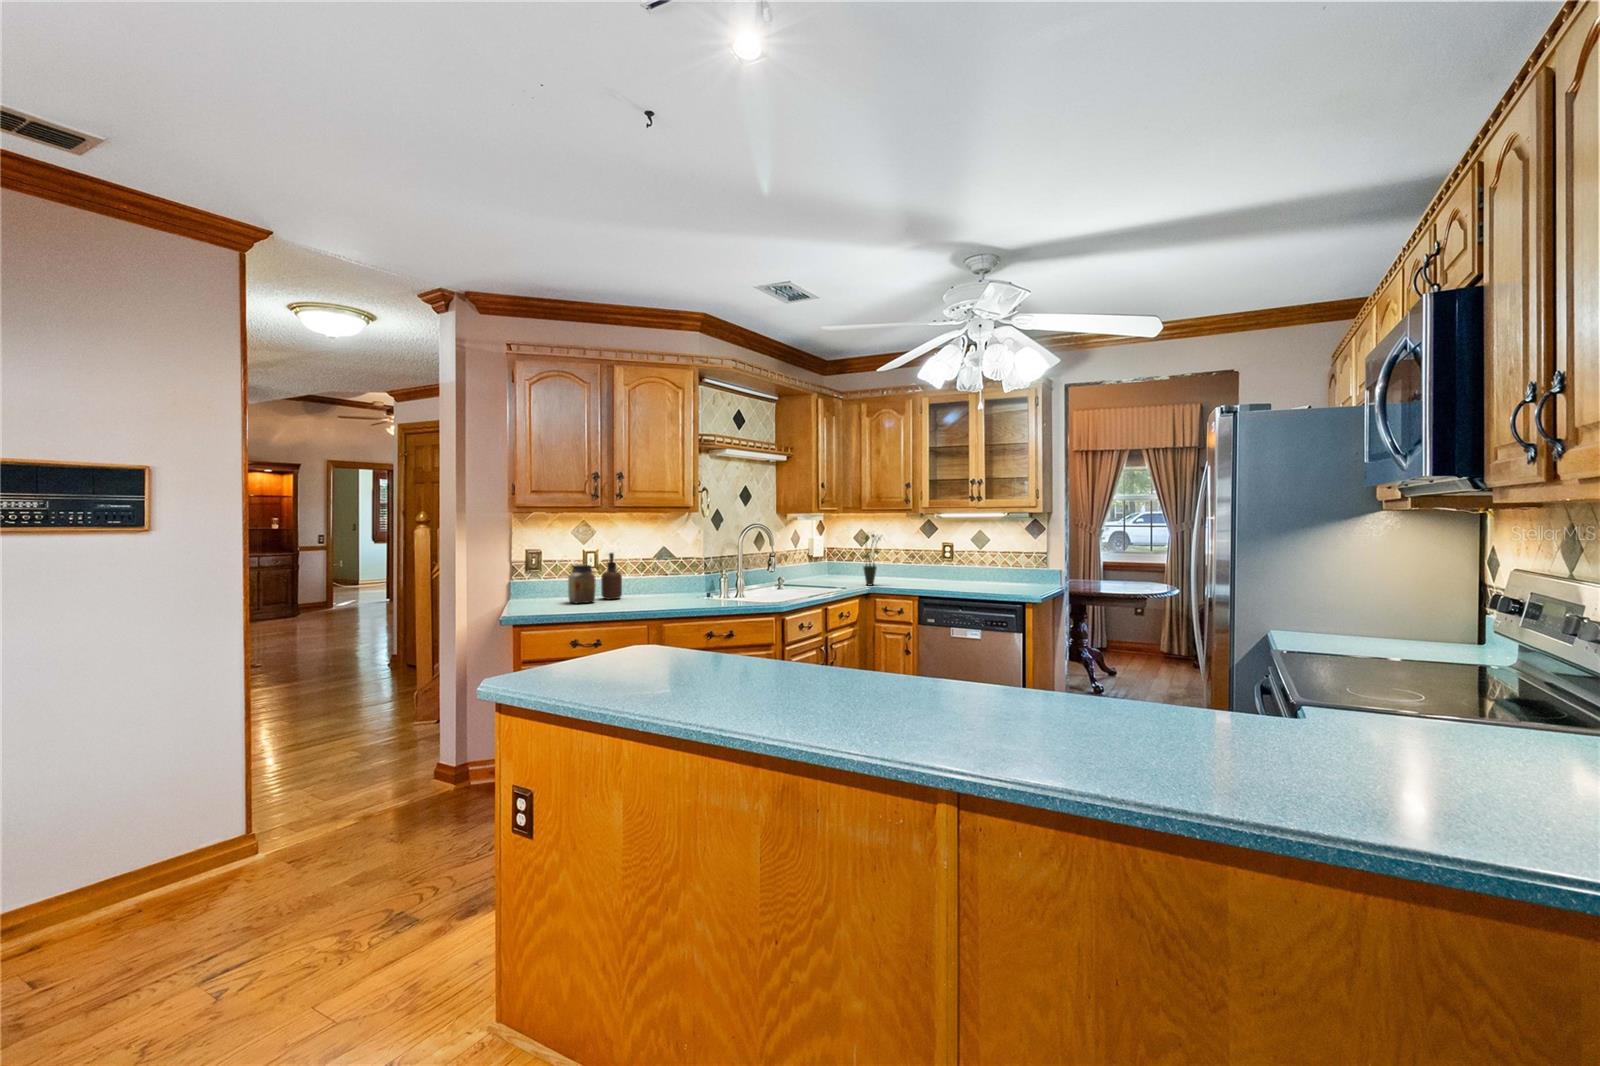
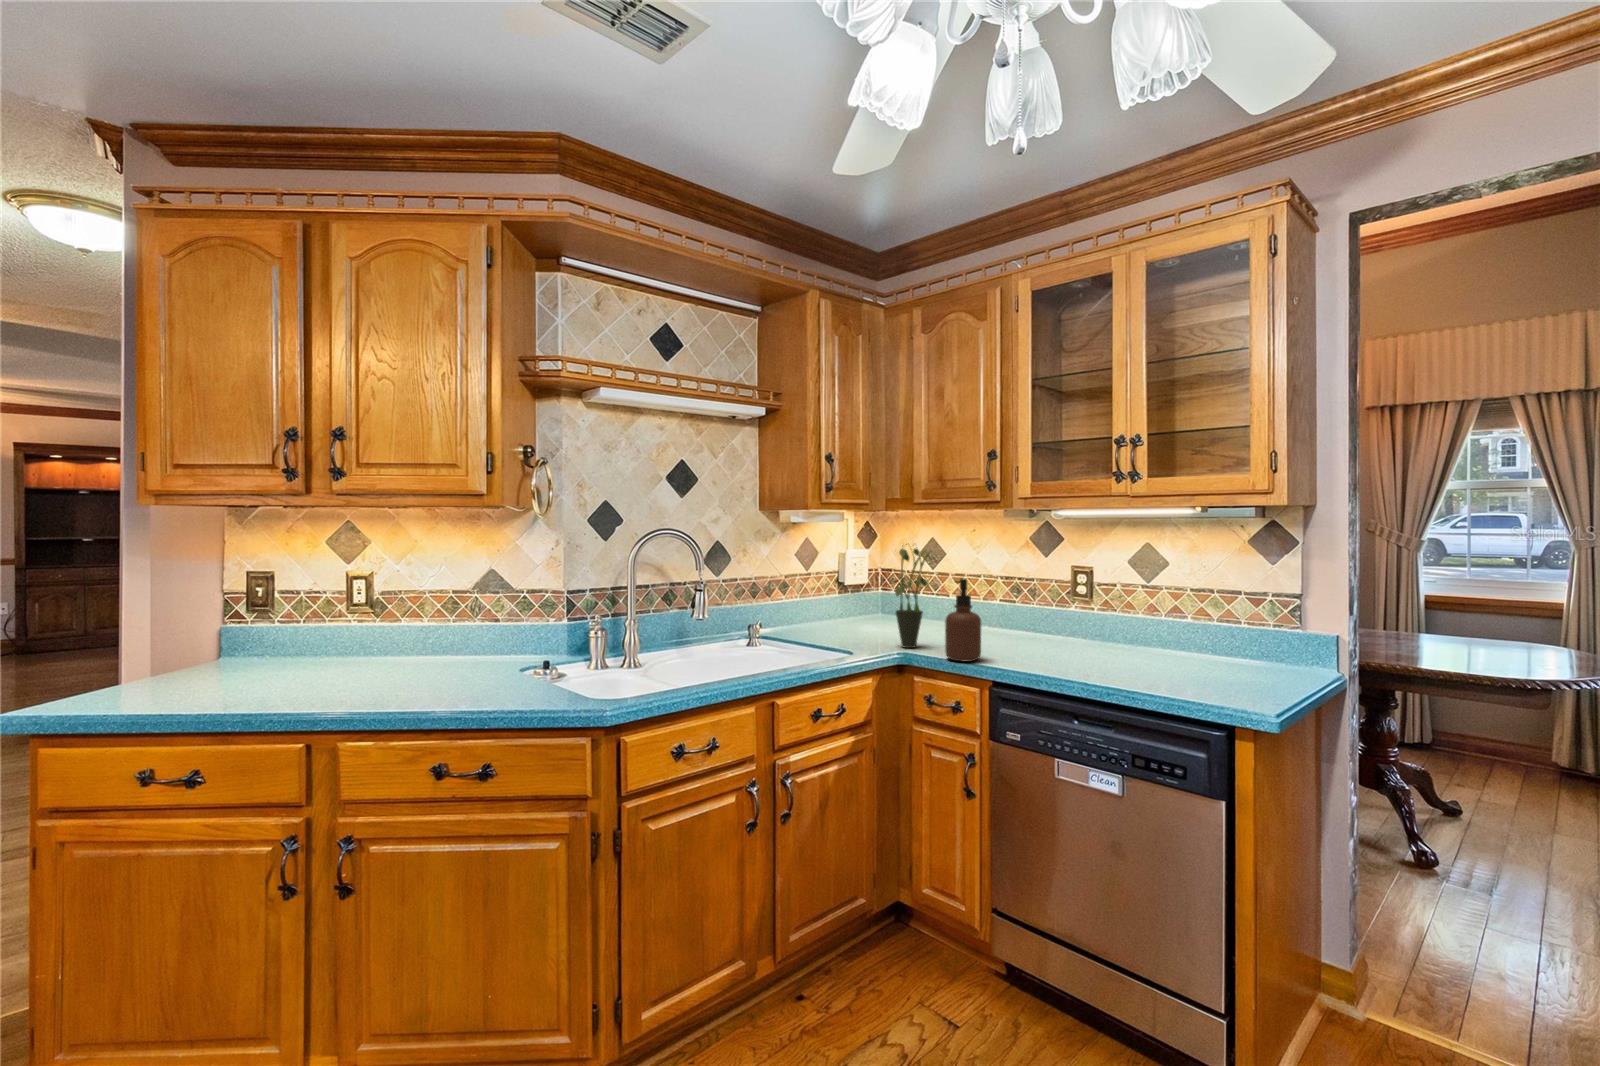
soap dispenser: present [601,553,622,599] -> present [945,579,981,661]
jar: present [568,565,596,603] -> none [261,604,318,679]

